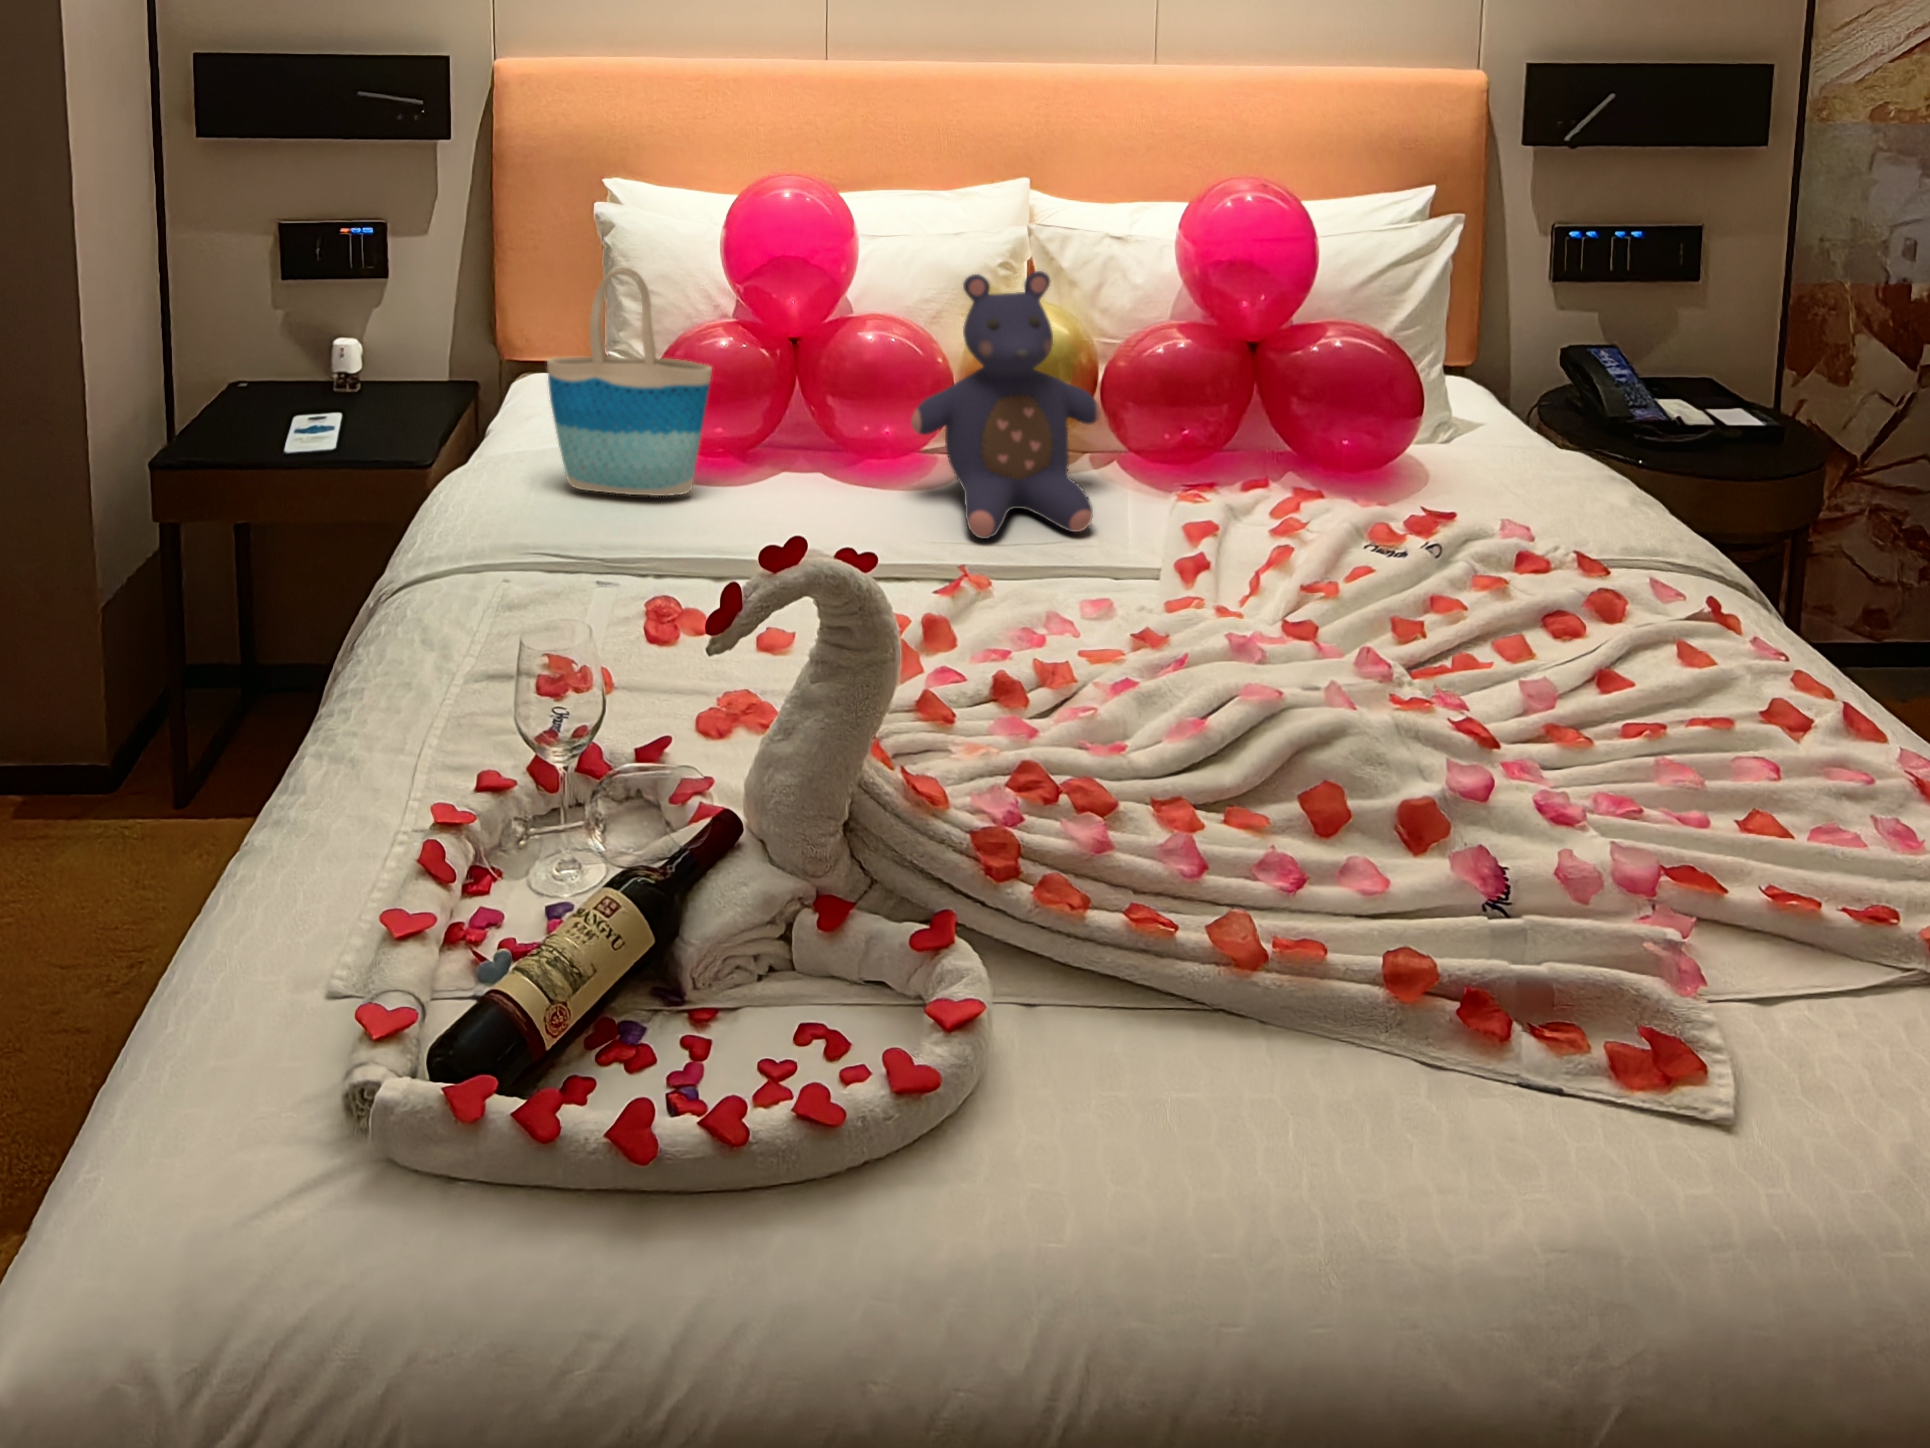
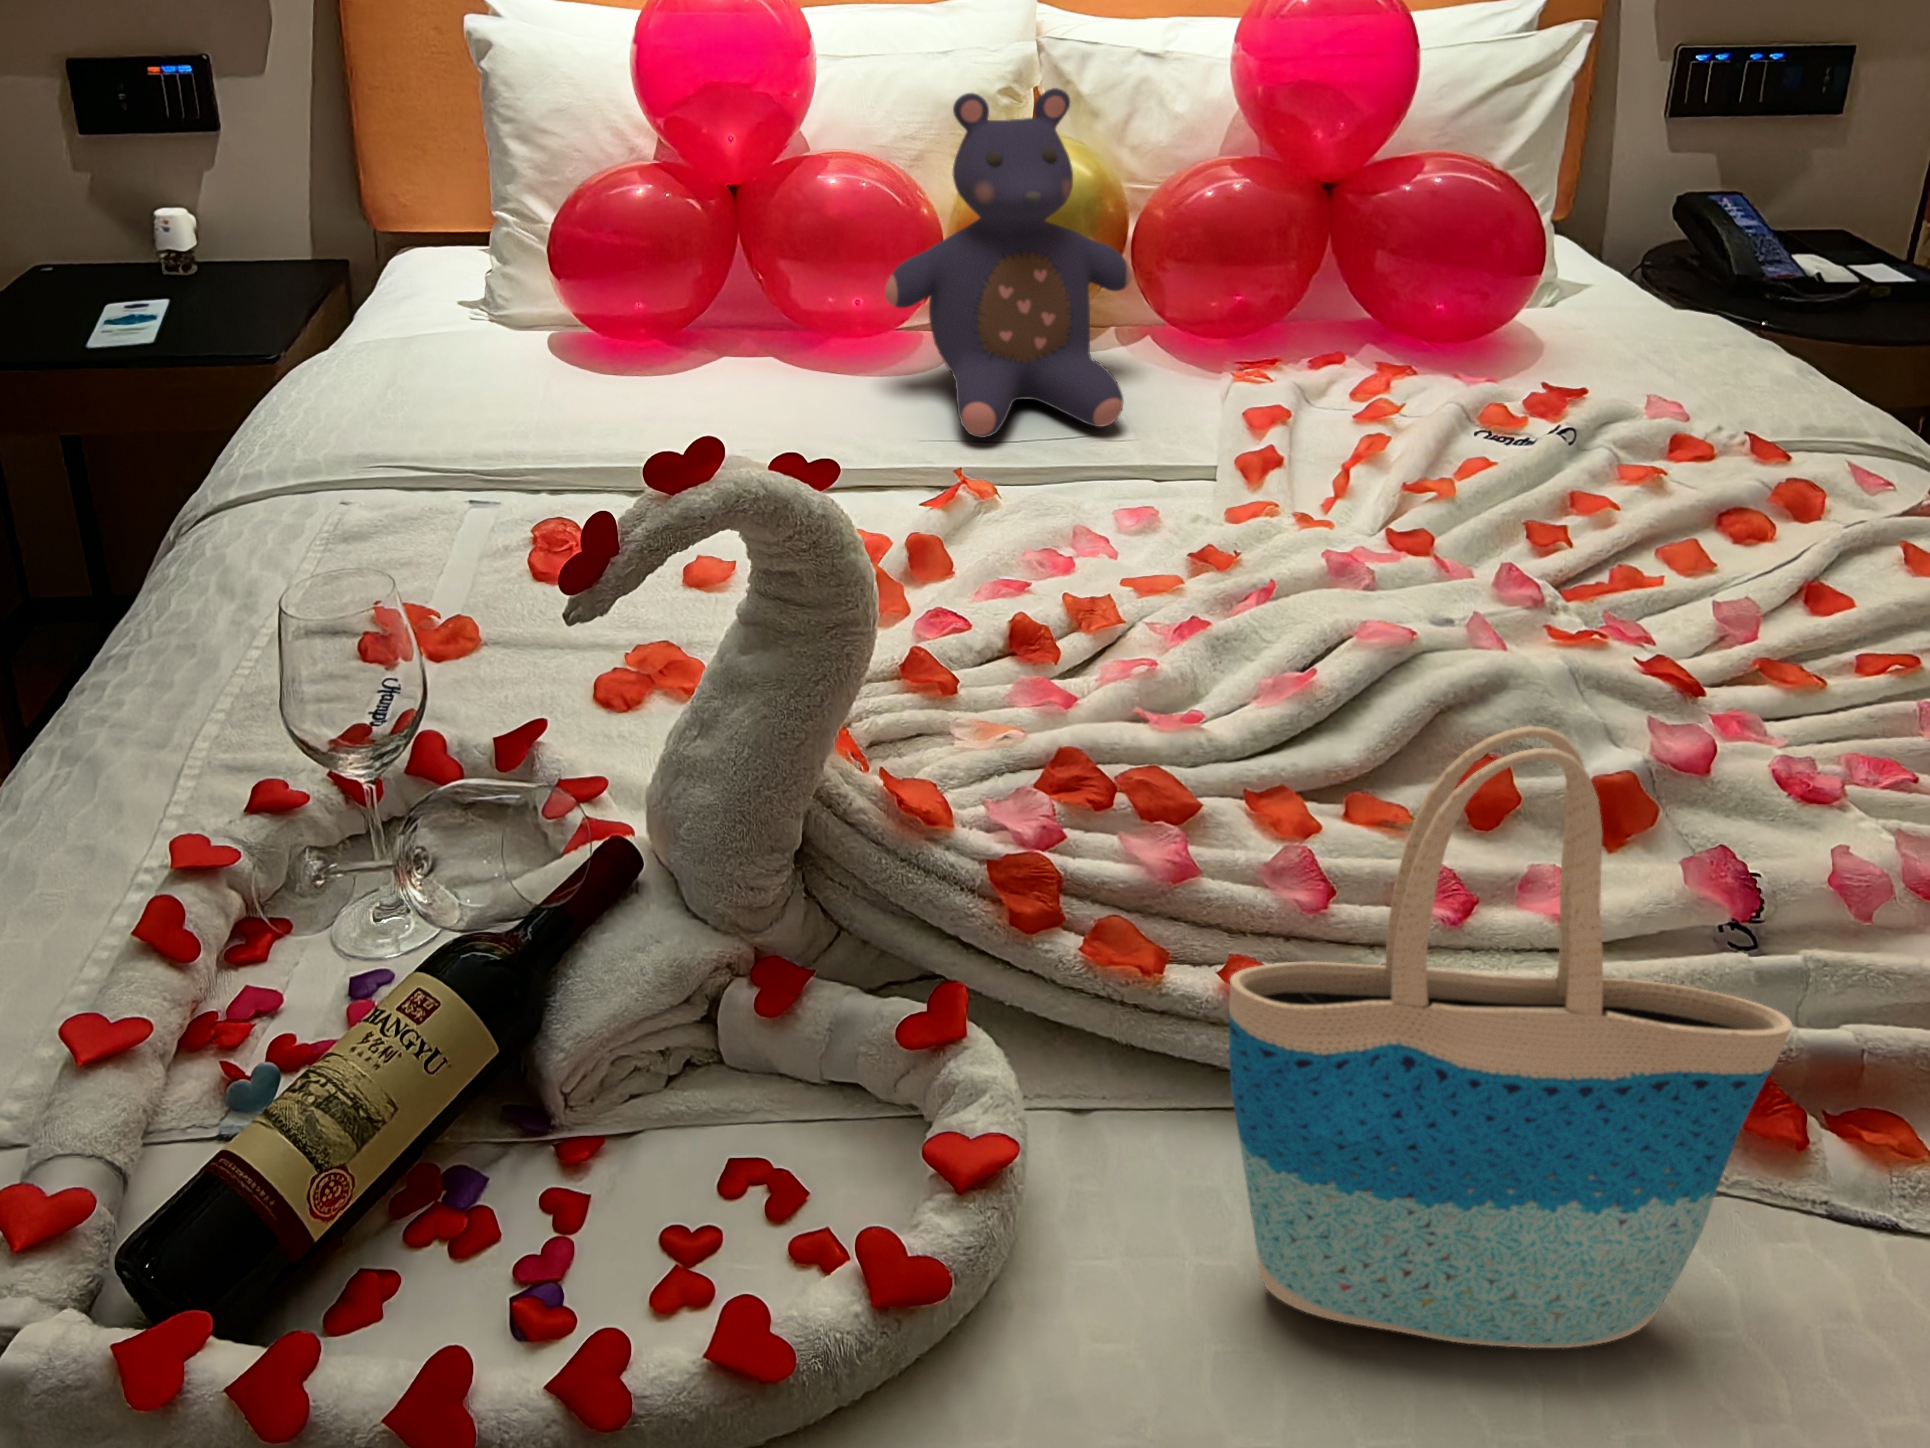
tote bag: present [547,267,712,496] -> present [1229,726,1792,1348]

